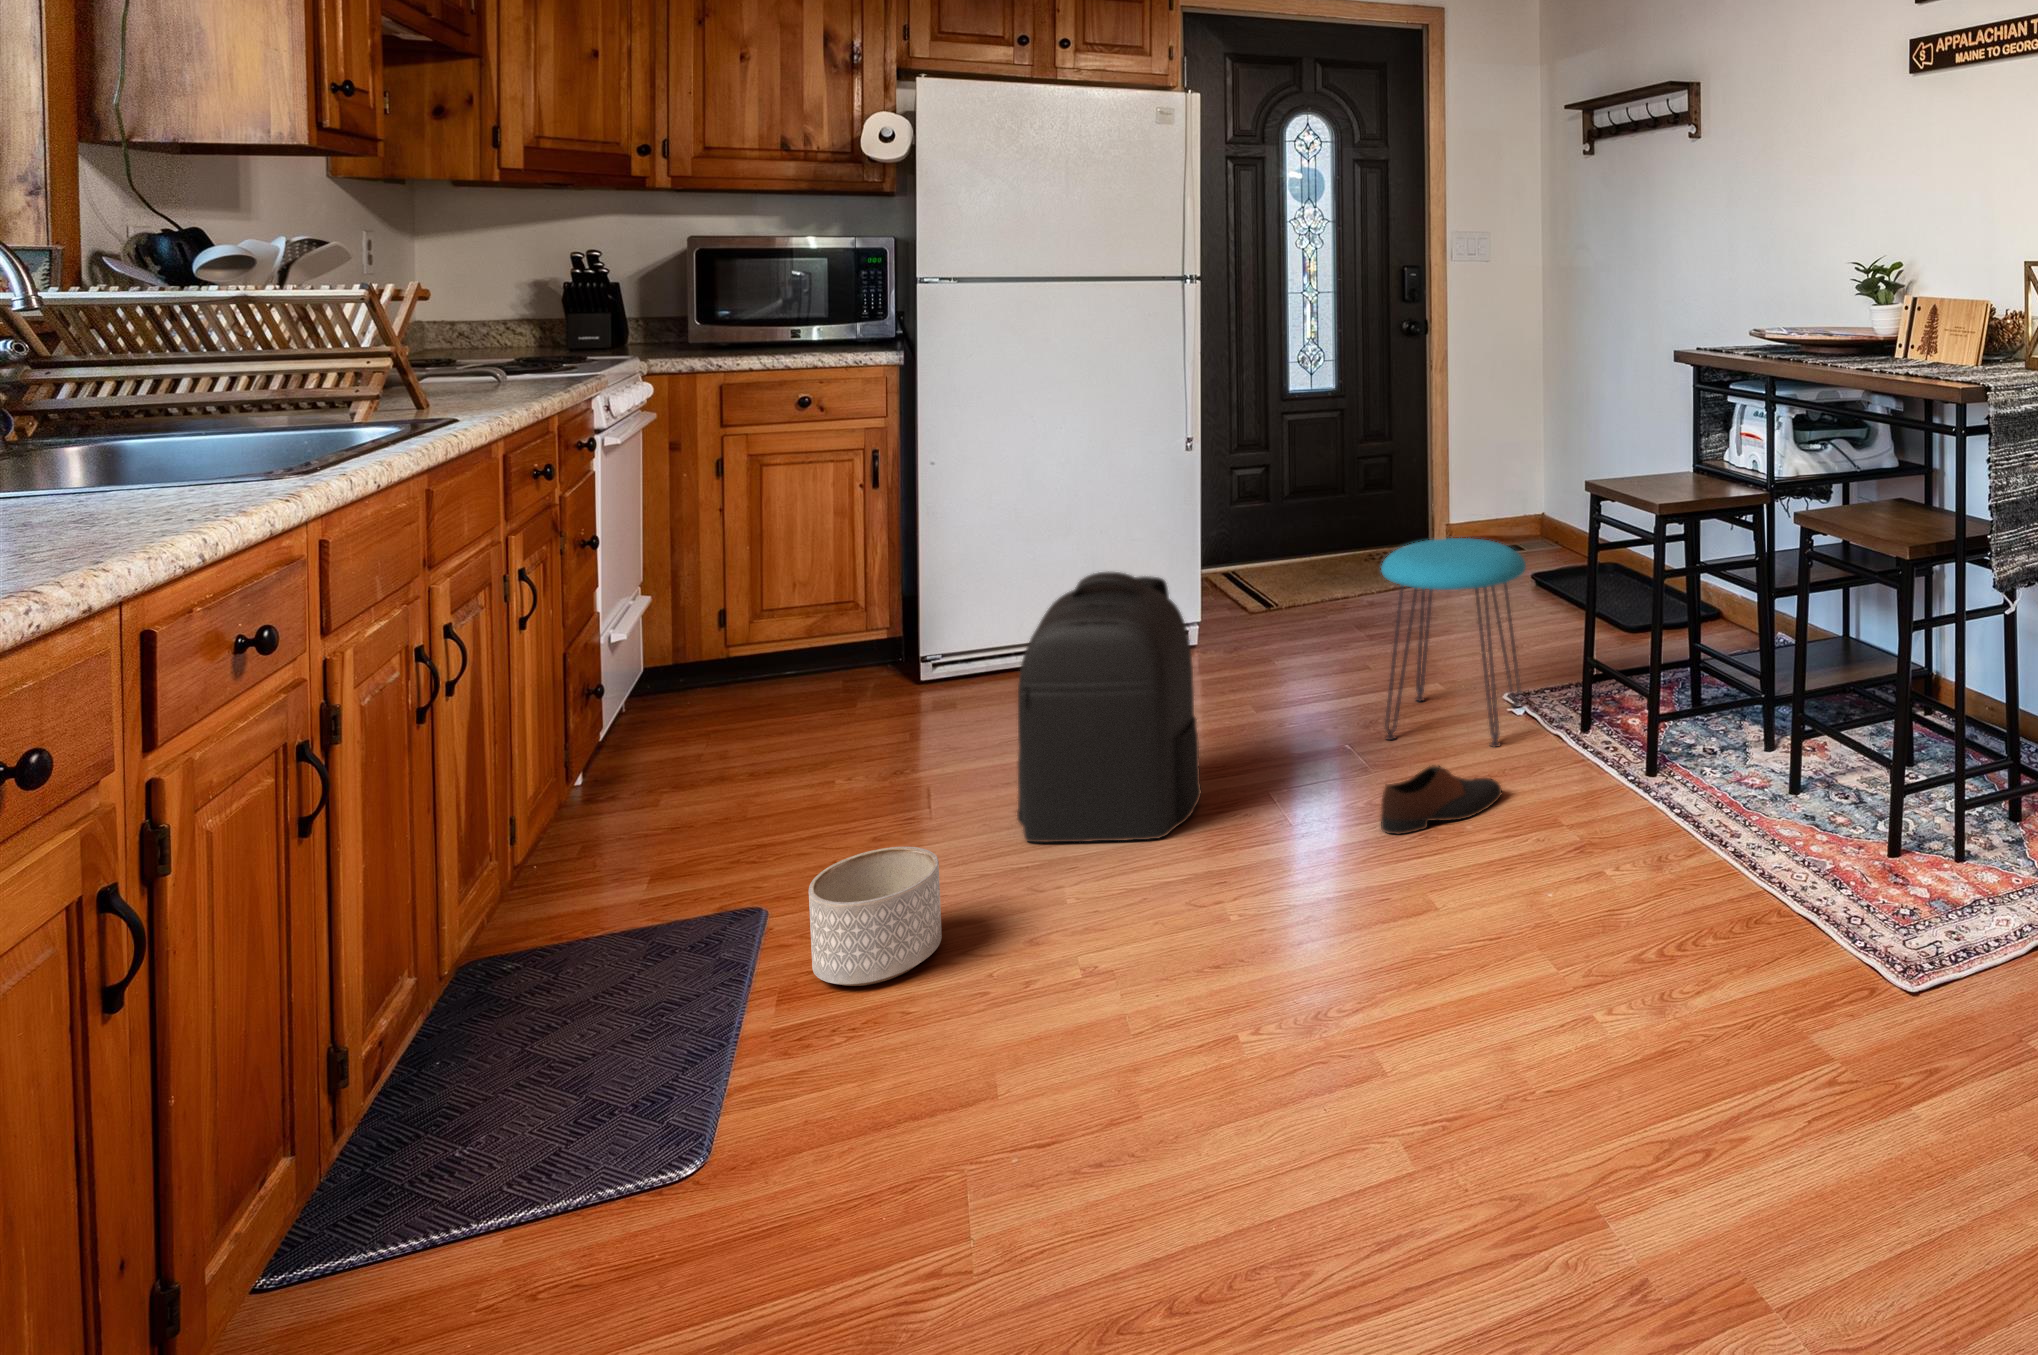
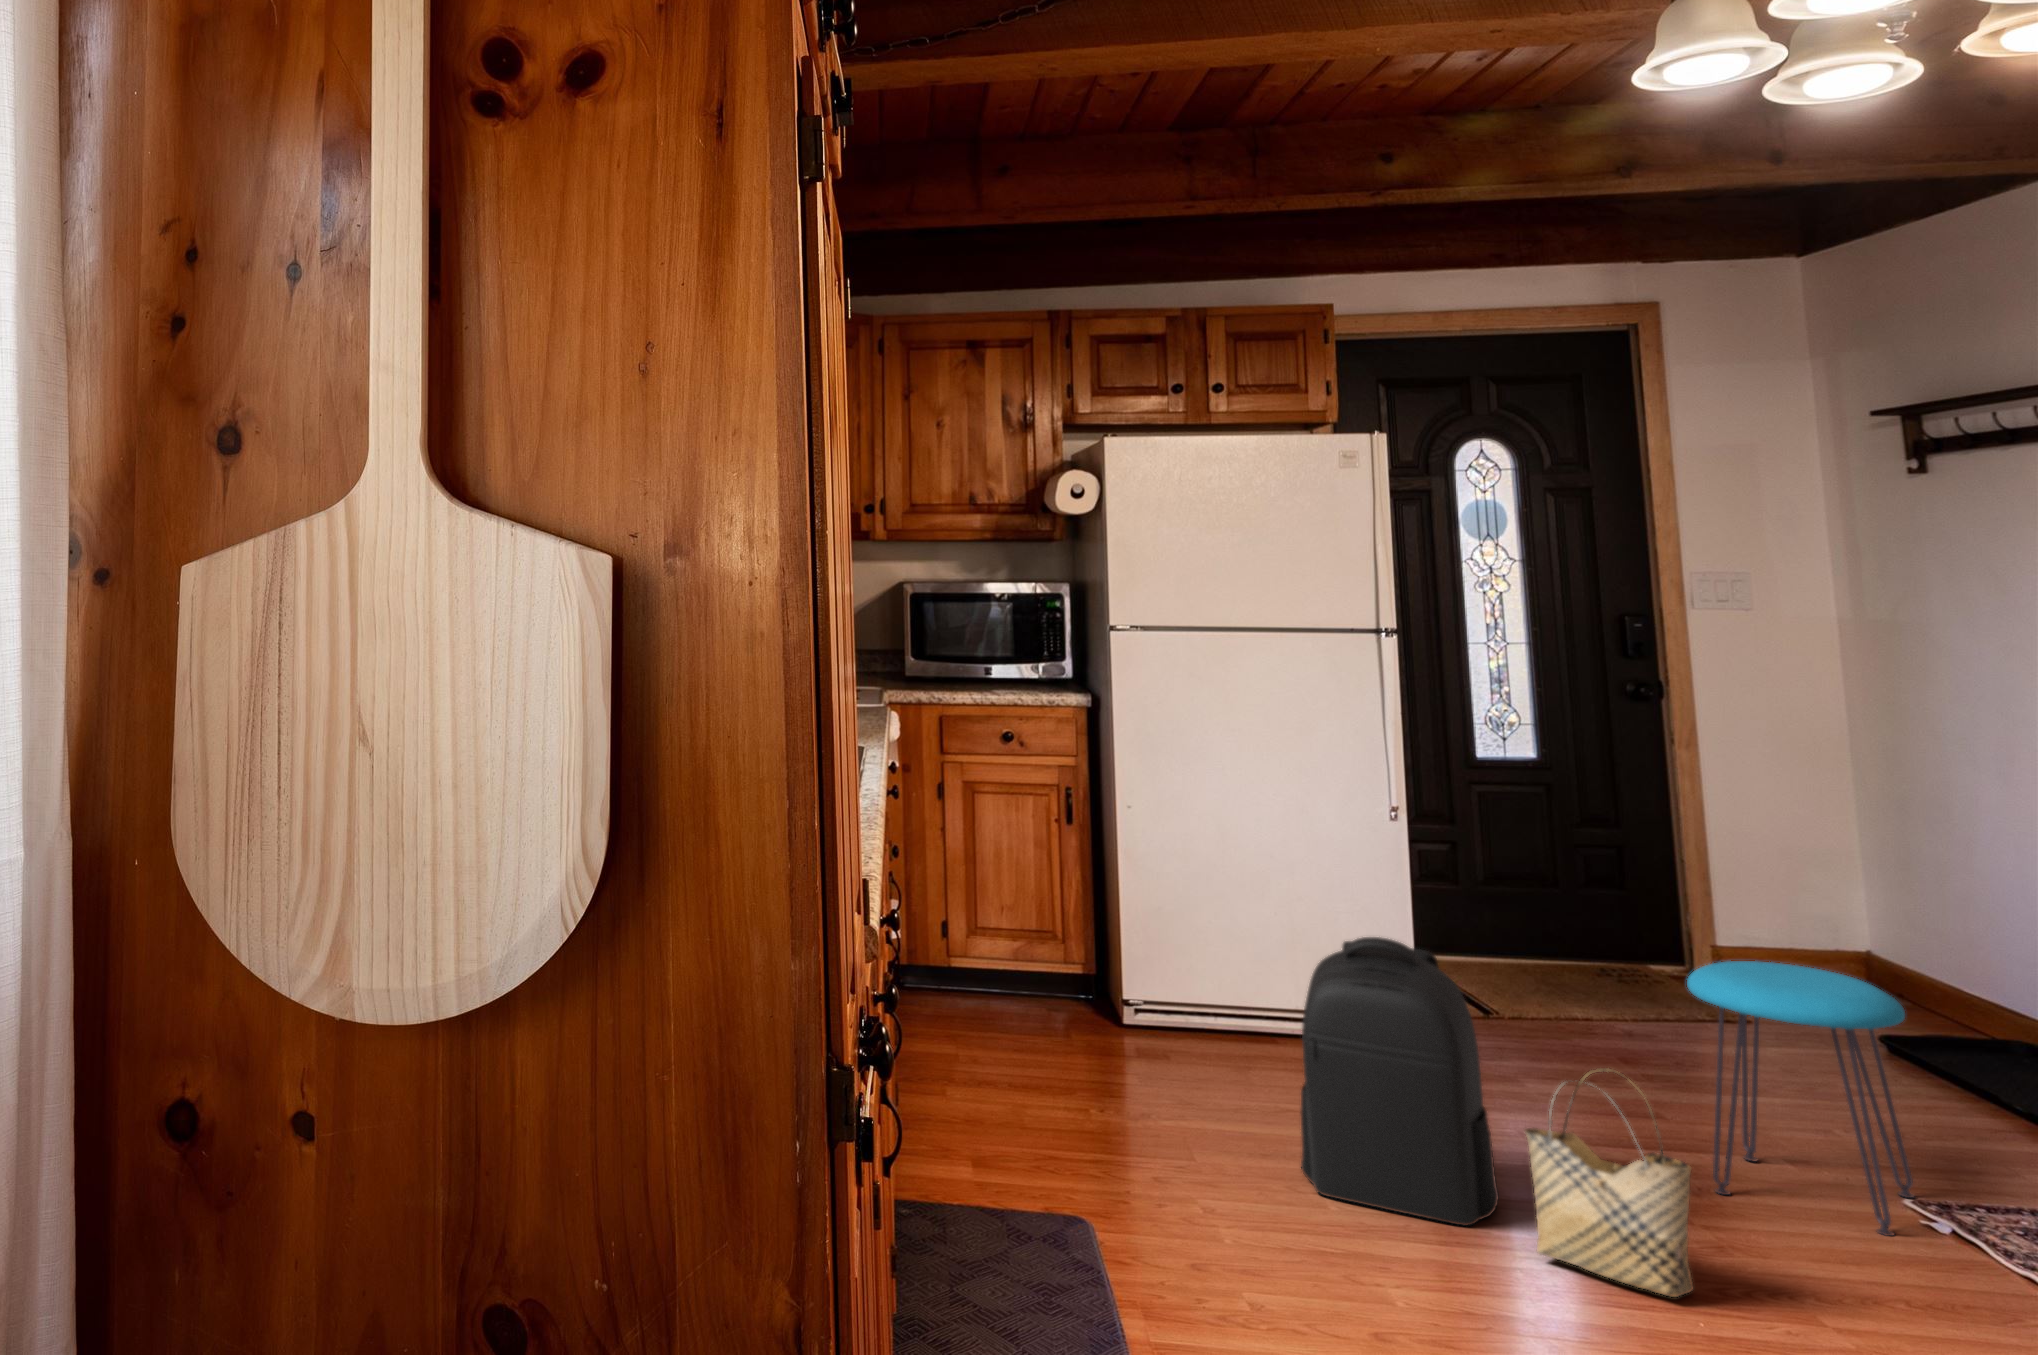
woven basket: none [1209,666,1342,867] -> present [1524,1068,1693,1297]
shoe: present [1381,765,1502,834] -> none [1743,1224,1914,1301]
planter: present [809,847,942,986] -> none [1171,1155,1284,1273]

